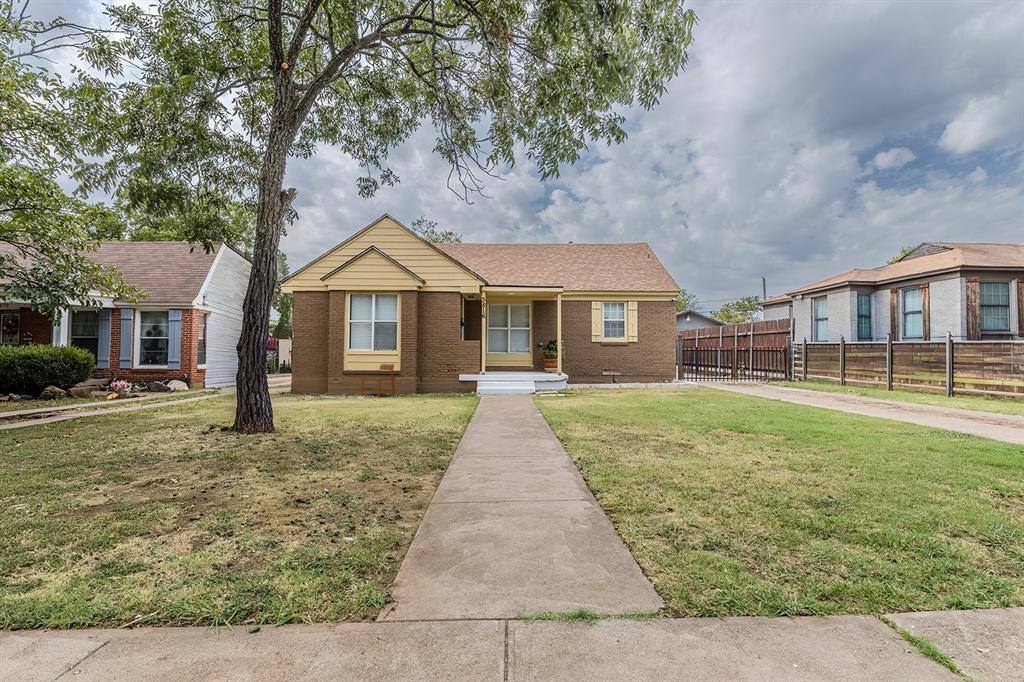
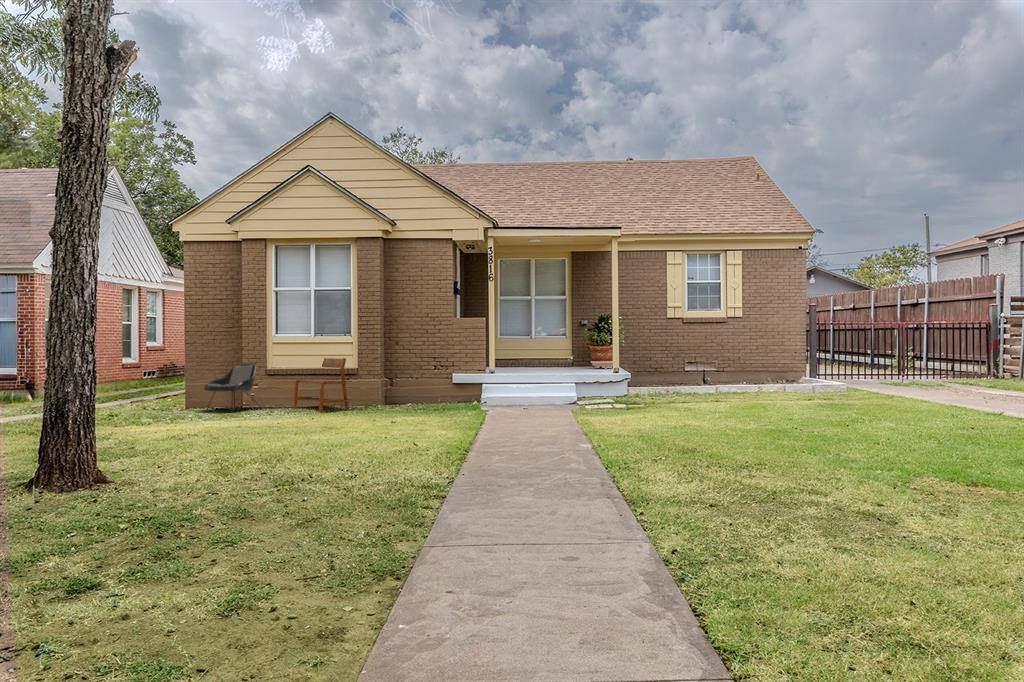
lounge chair: none [305,367,339,397] -> present [204,363,258,412]

